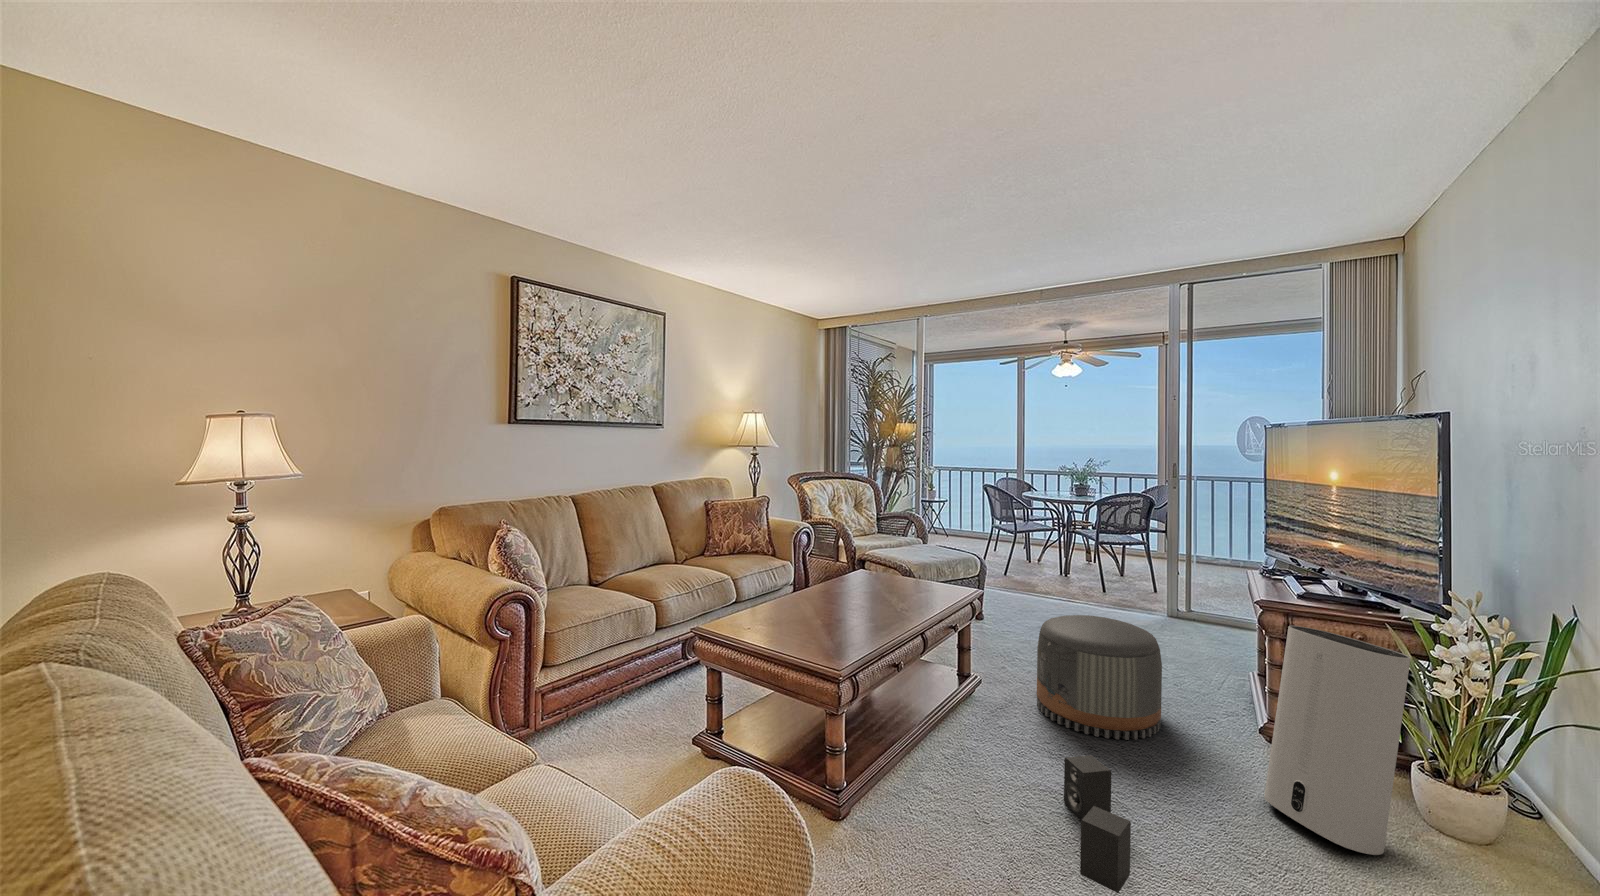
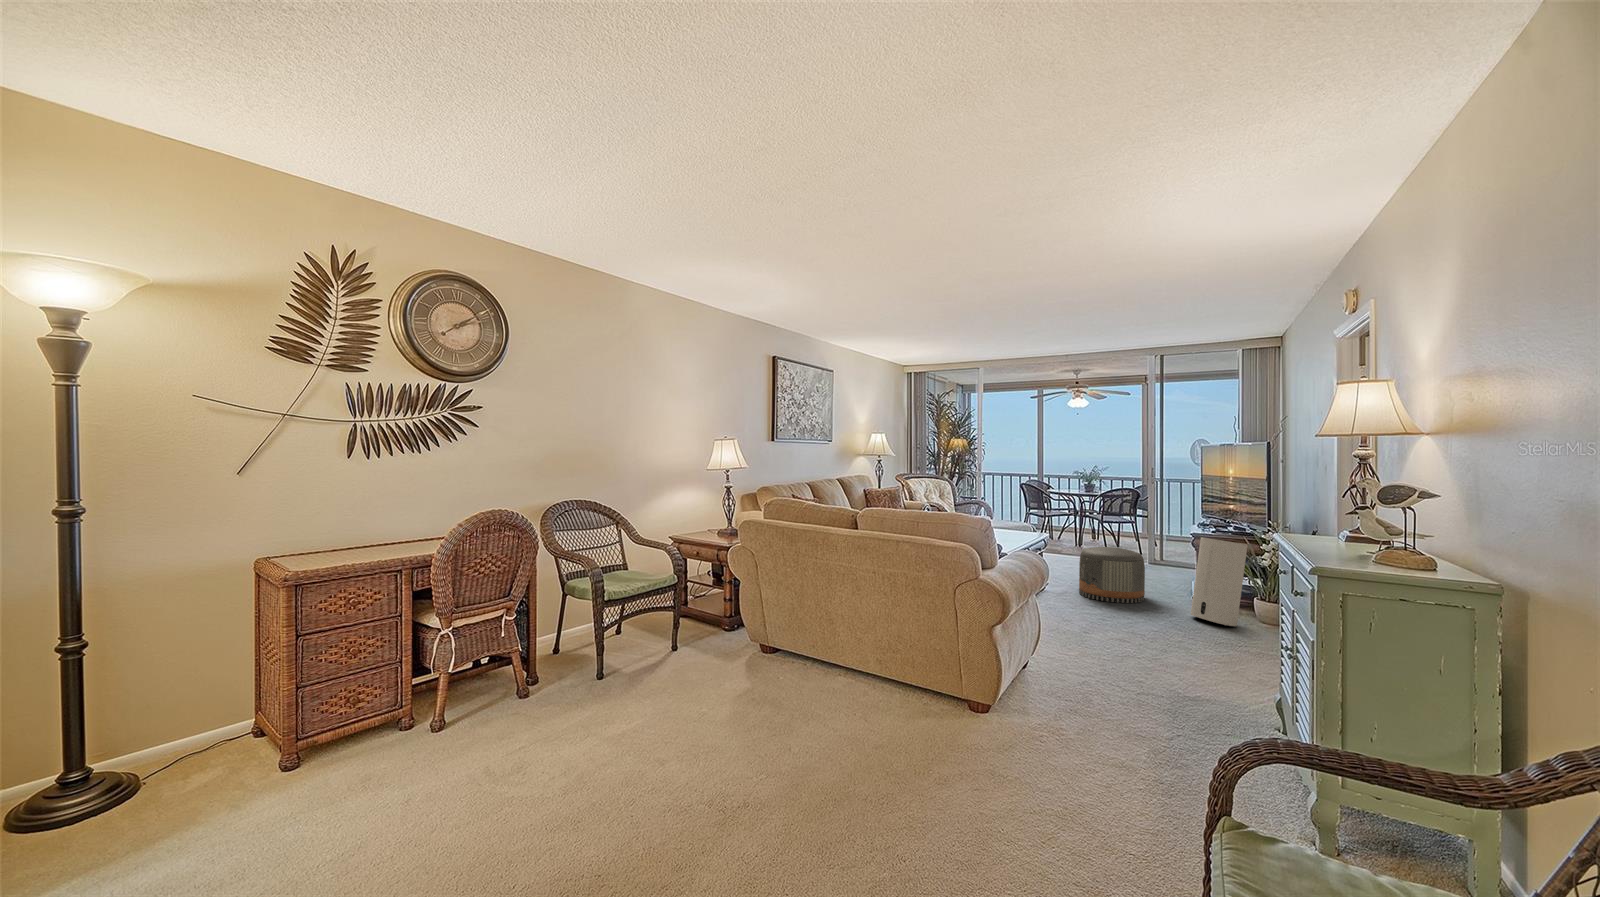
speaker: present [1064,755,1131,893] -> none [1101,597,1133,634]

